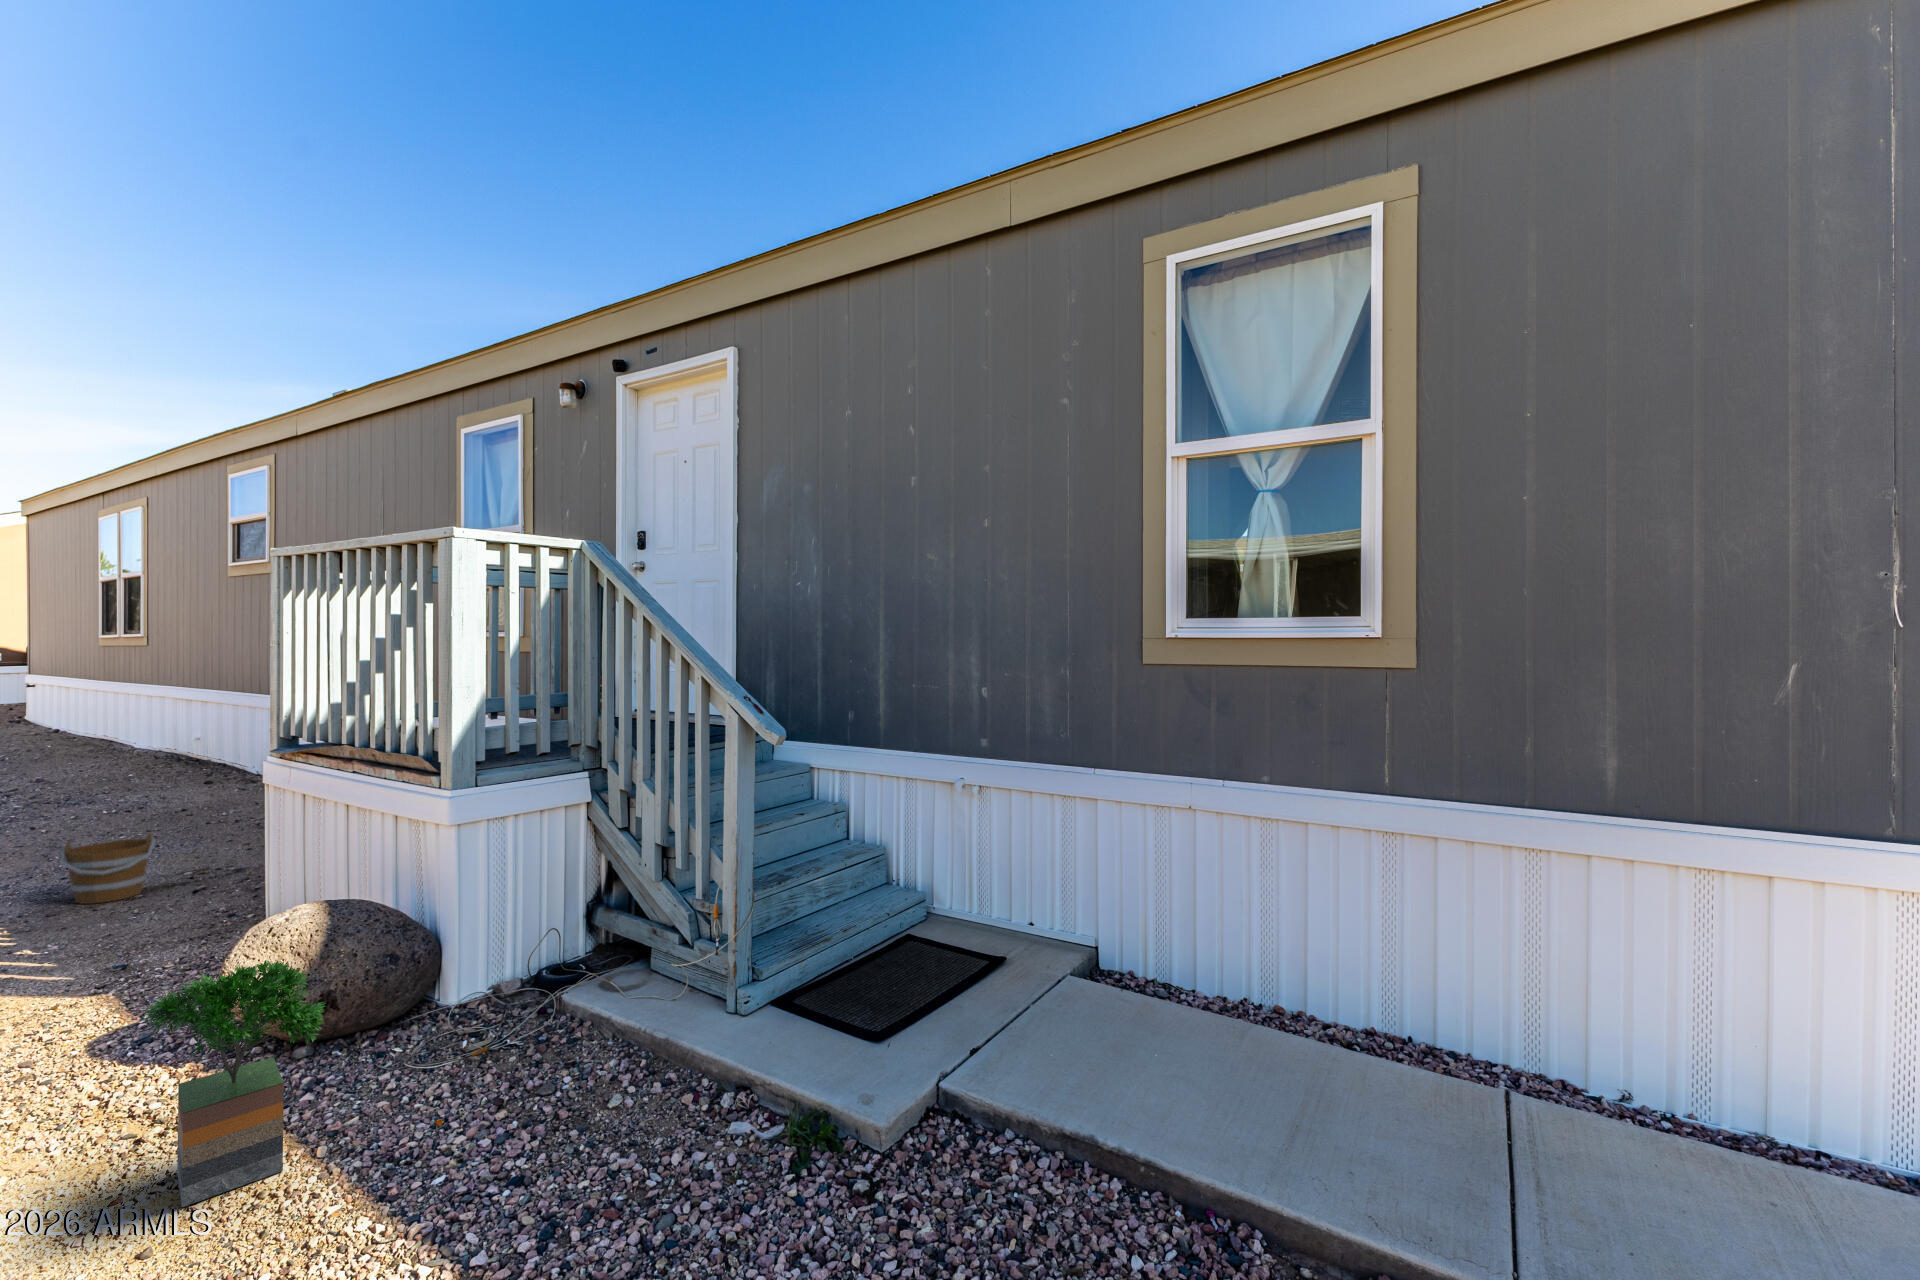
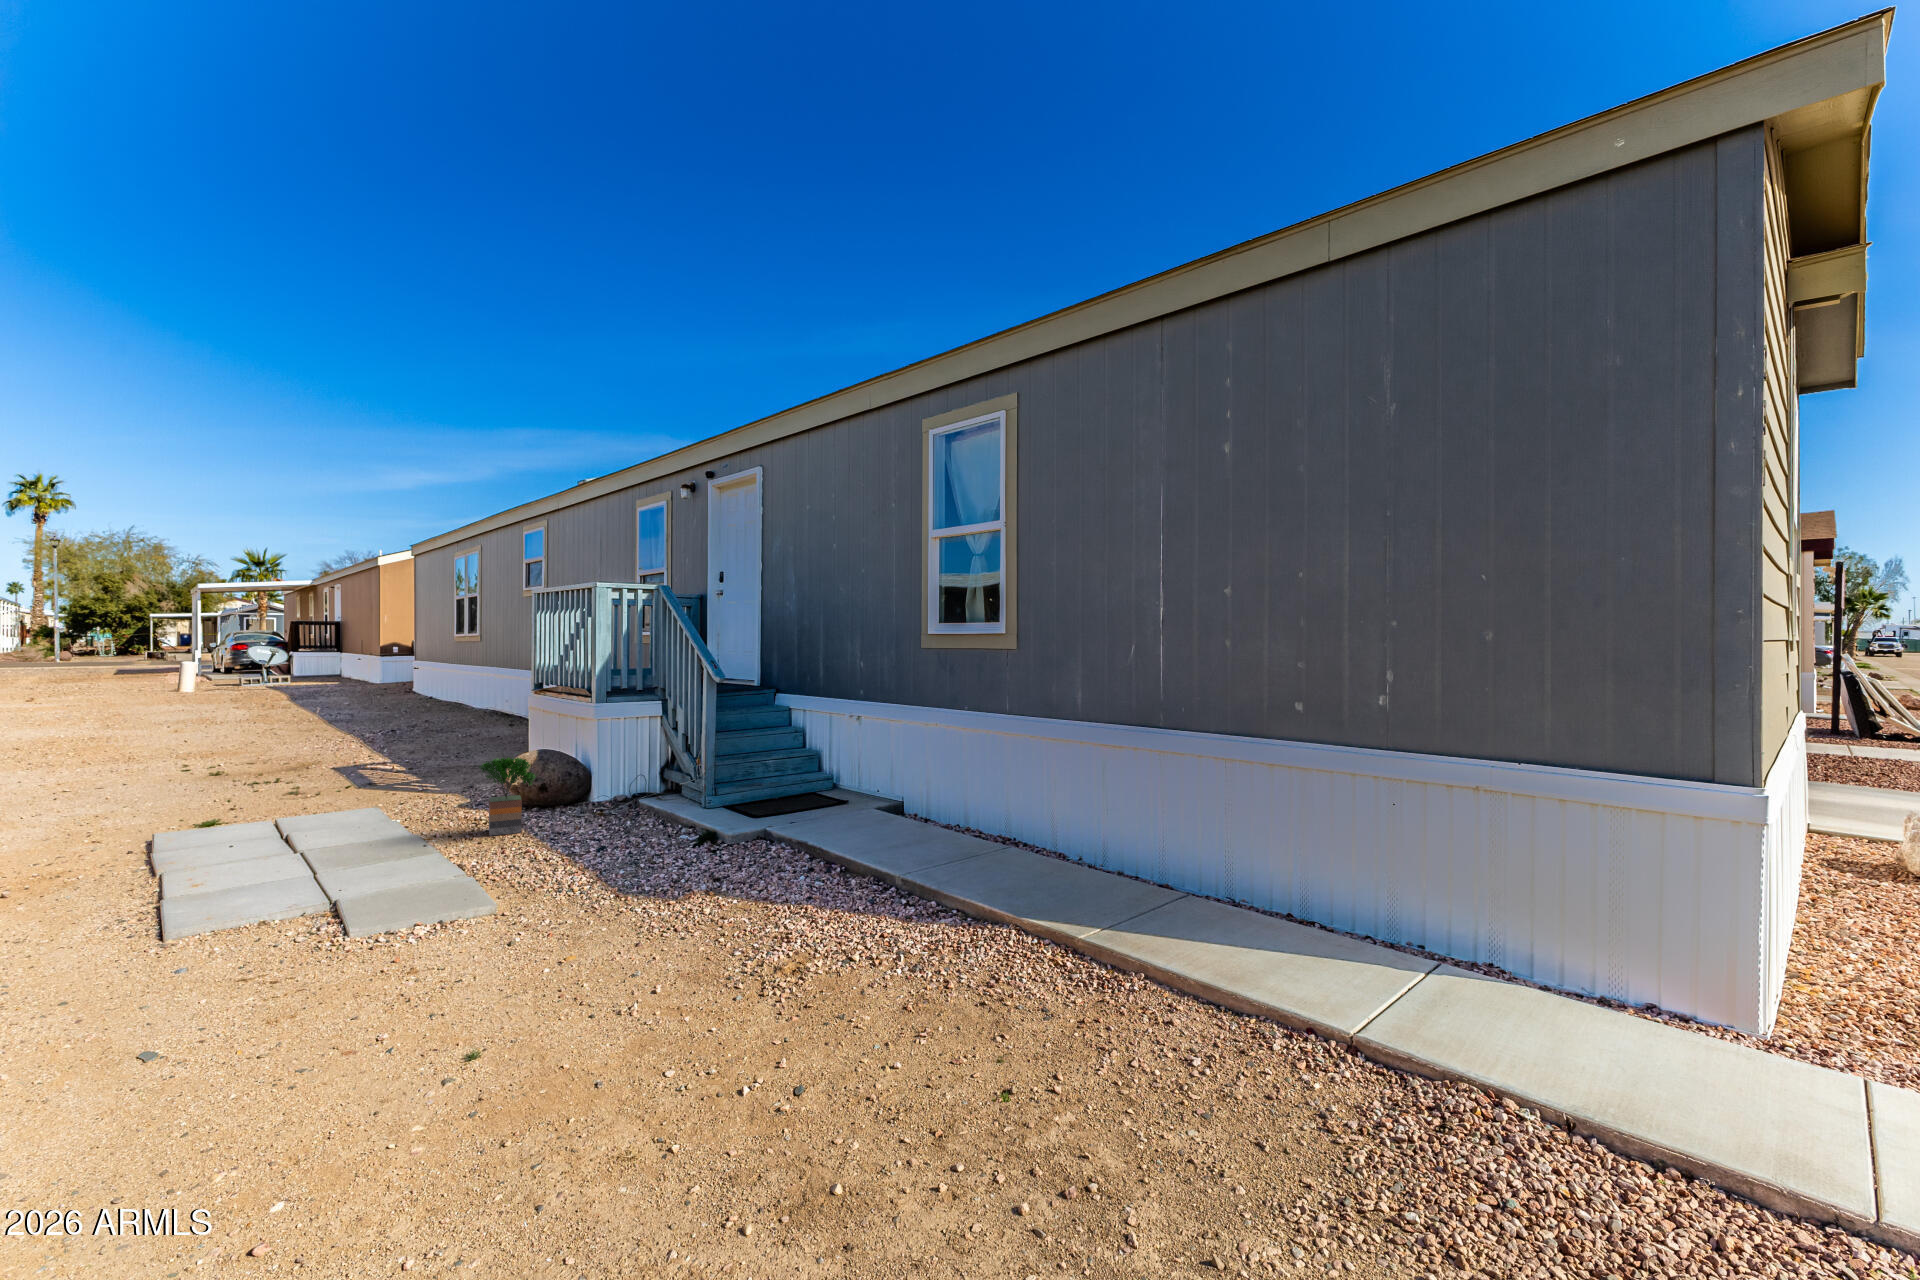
bucket: present [60,833,155,904] -> none [444,735,483,768]

